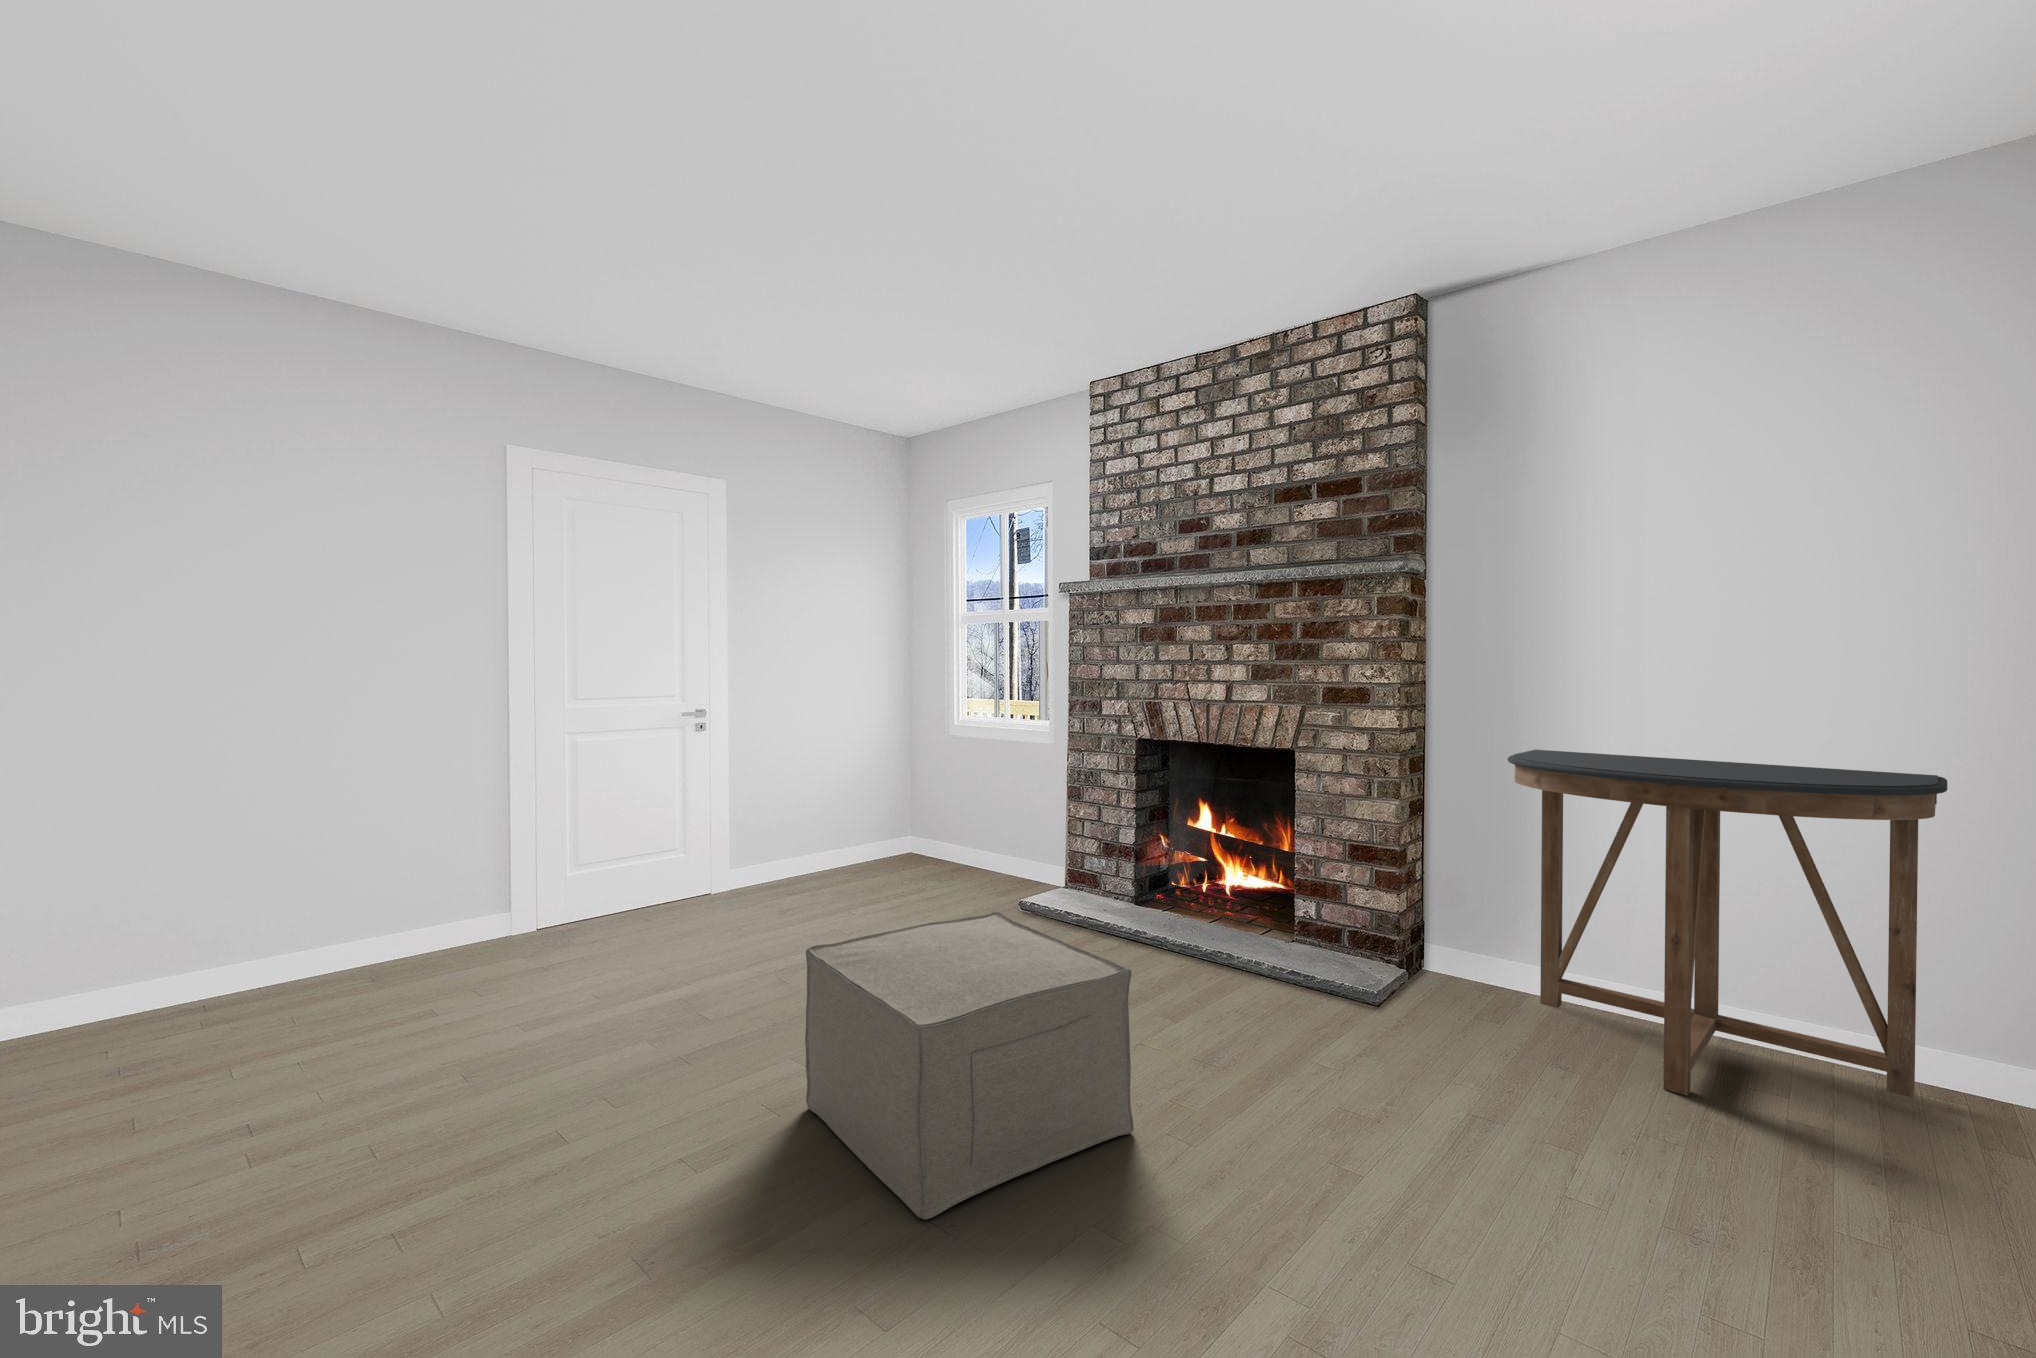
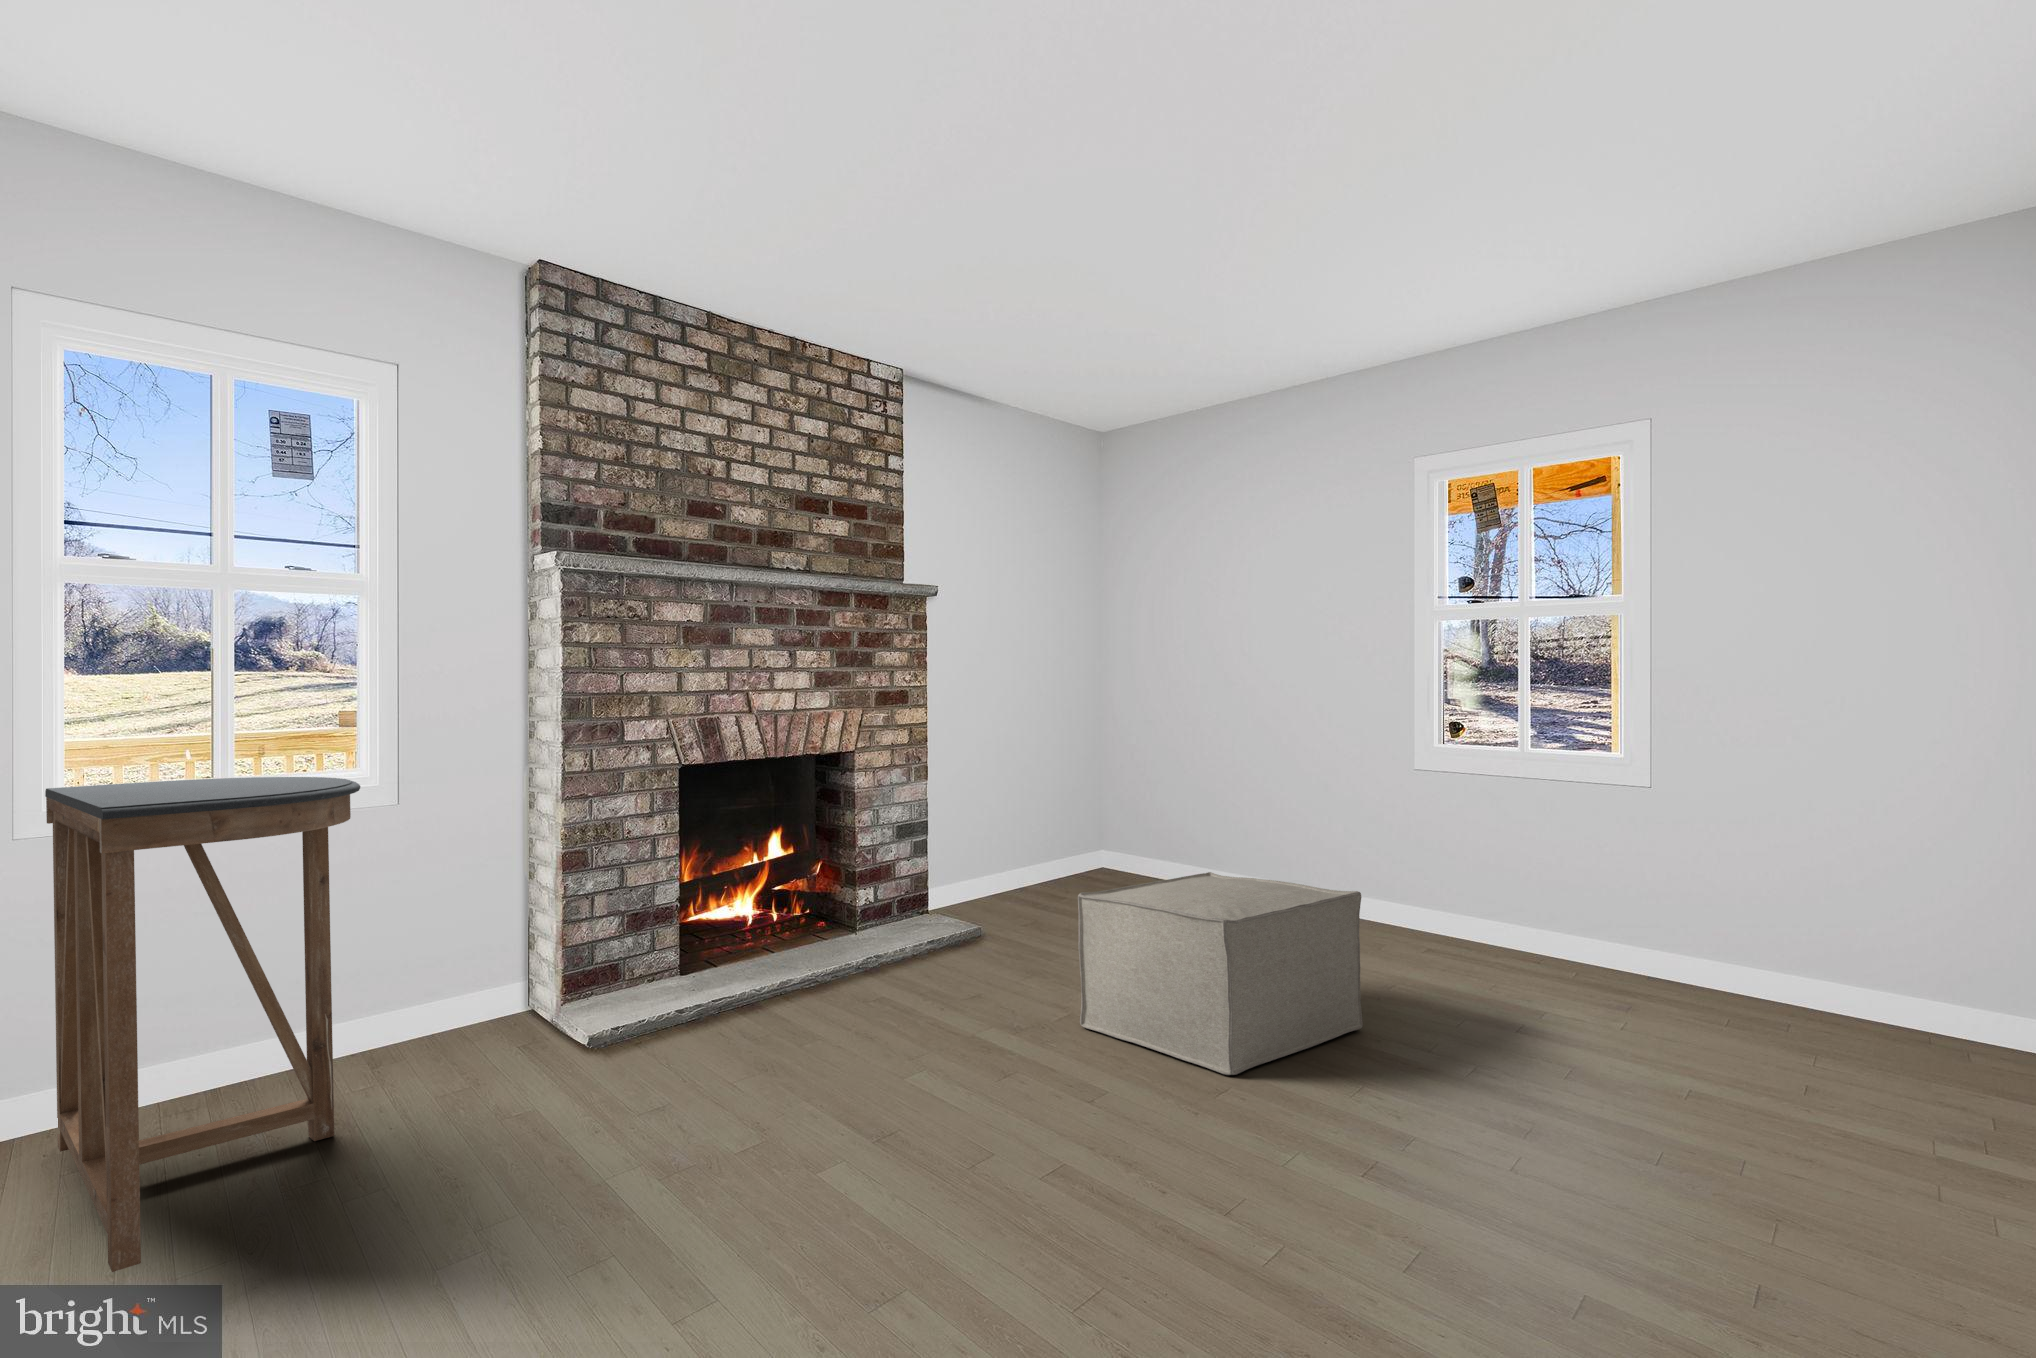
console table: present [1507,750,1948,1098] -> present [45,777,360,1272]

